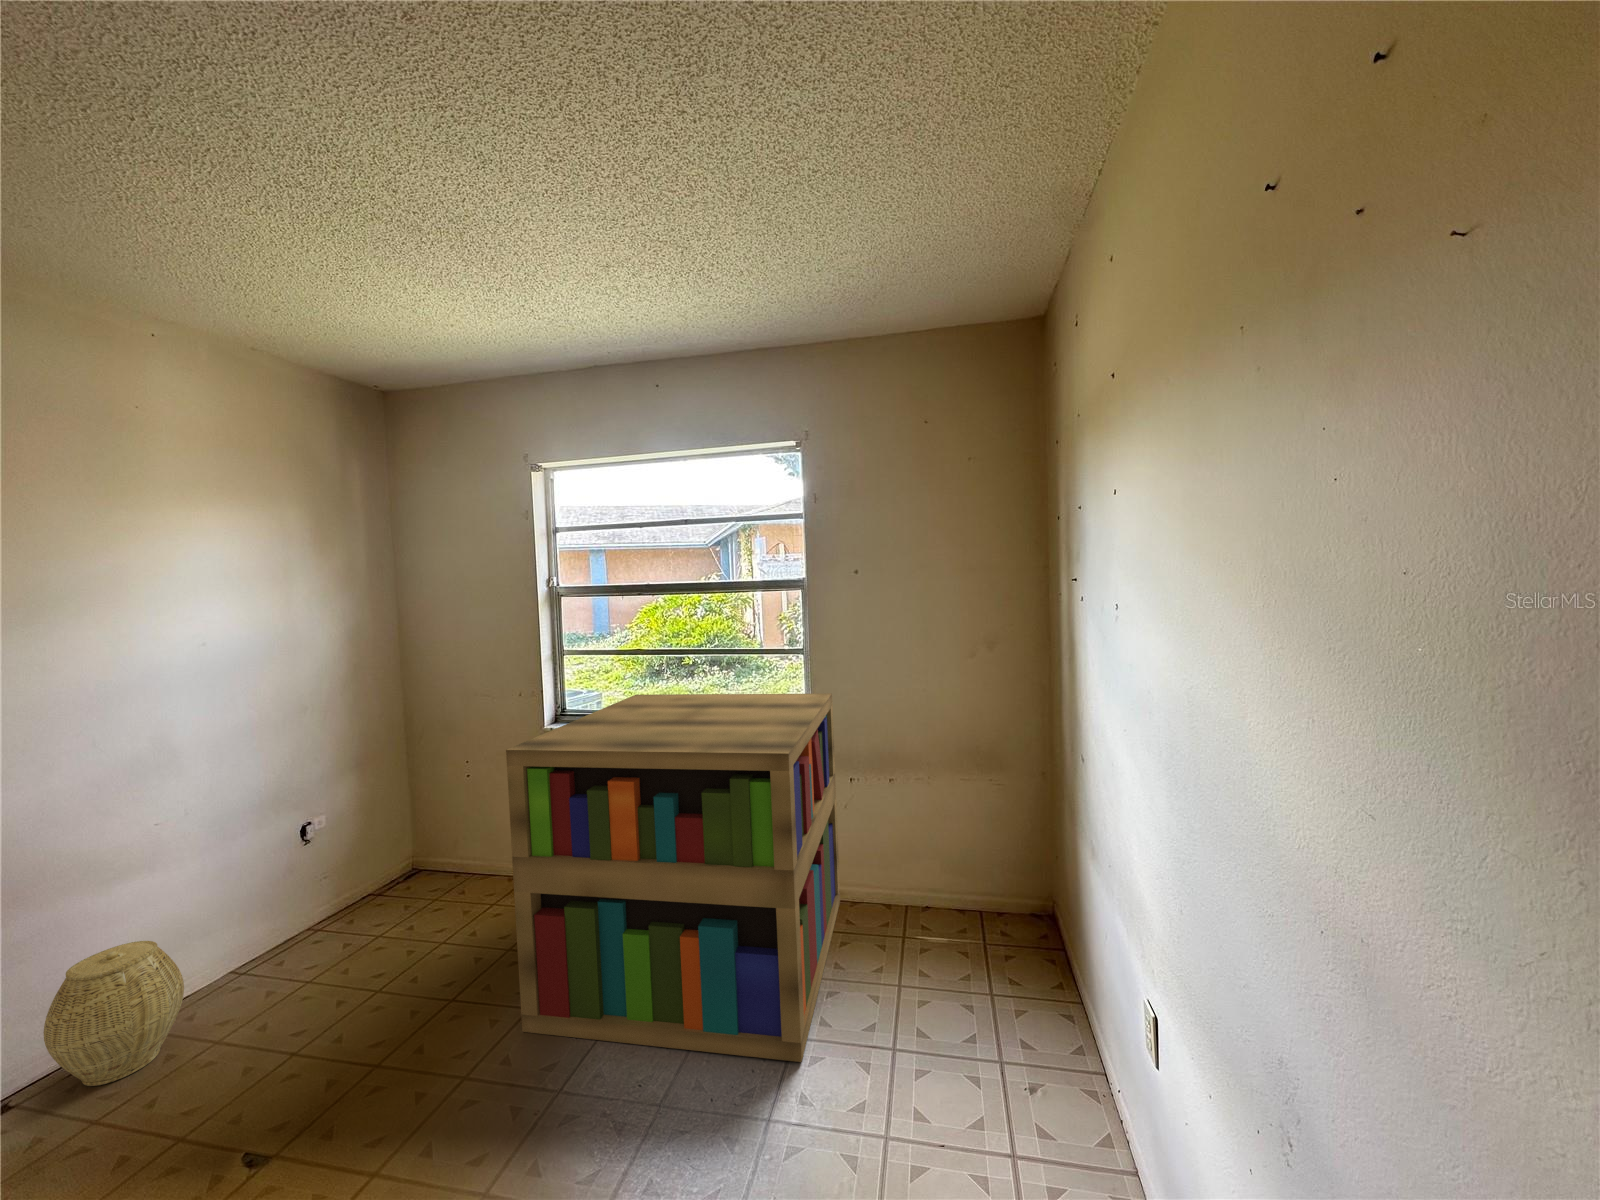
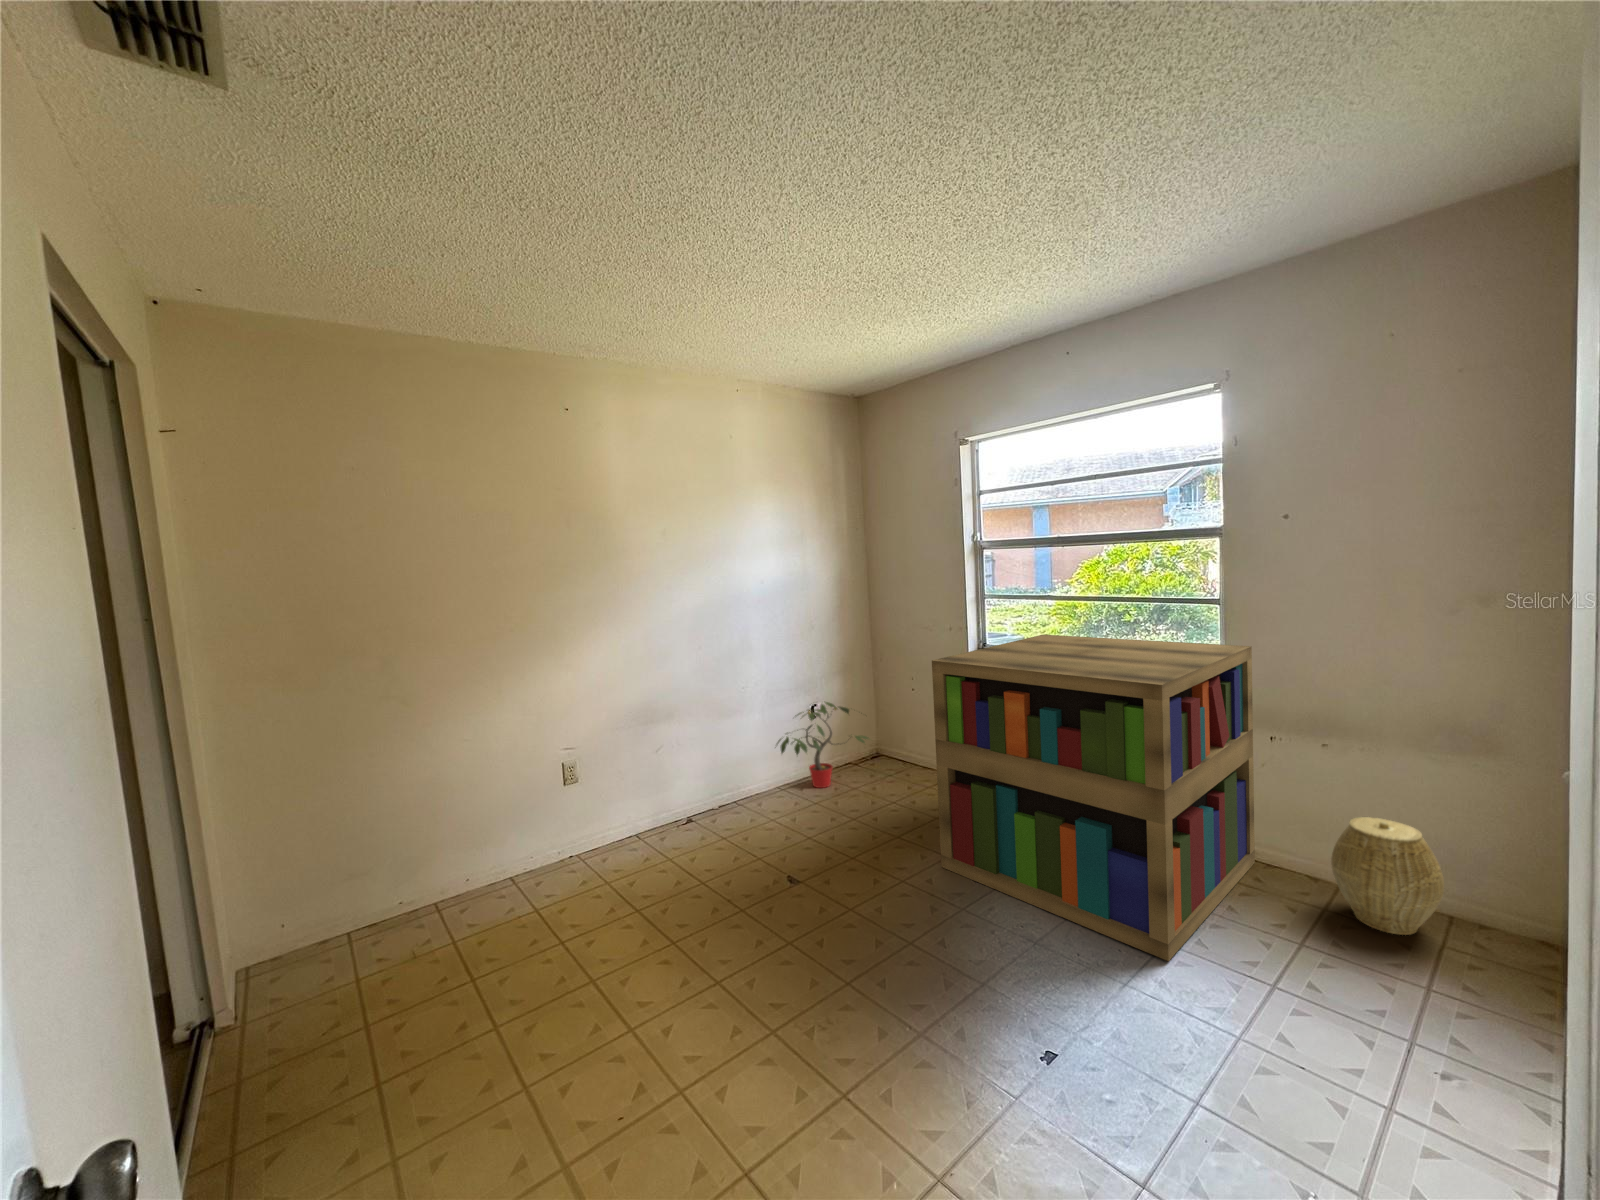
potted plant: none [221,818,409,955] -> present [777,702,869,788]
woven basket: present [43,941,184,1086] -> present [1331,817,1444,935]

